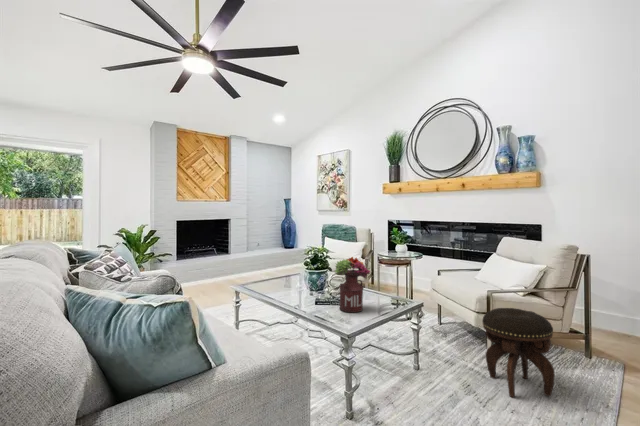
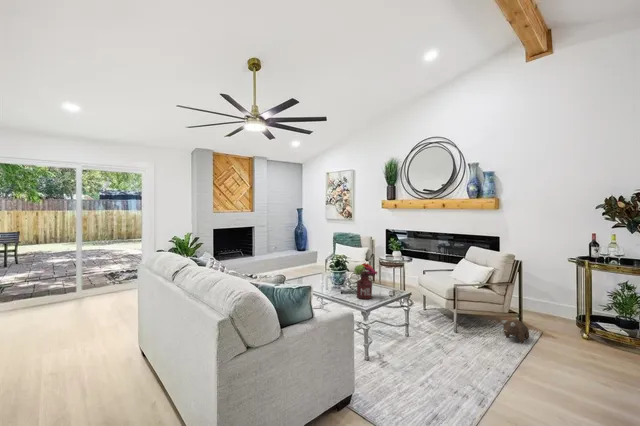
footstool: present [482,308,555,397] -> none [449,296,492,351]
plush toy: none [563,345,608,381] -> present [501,320,529,342]

